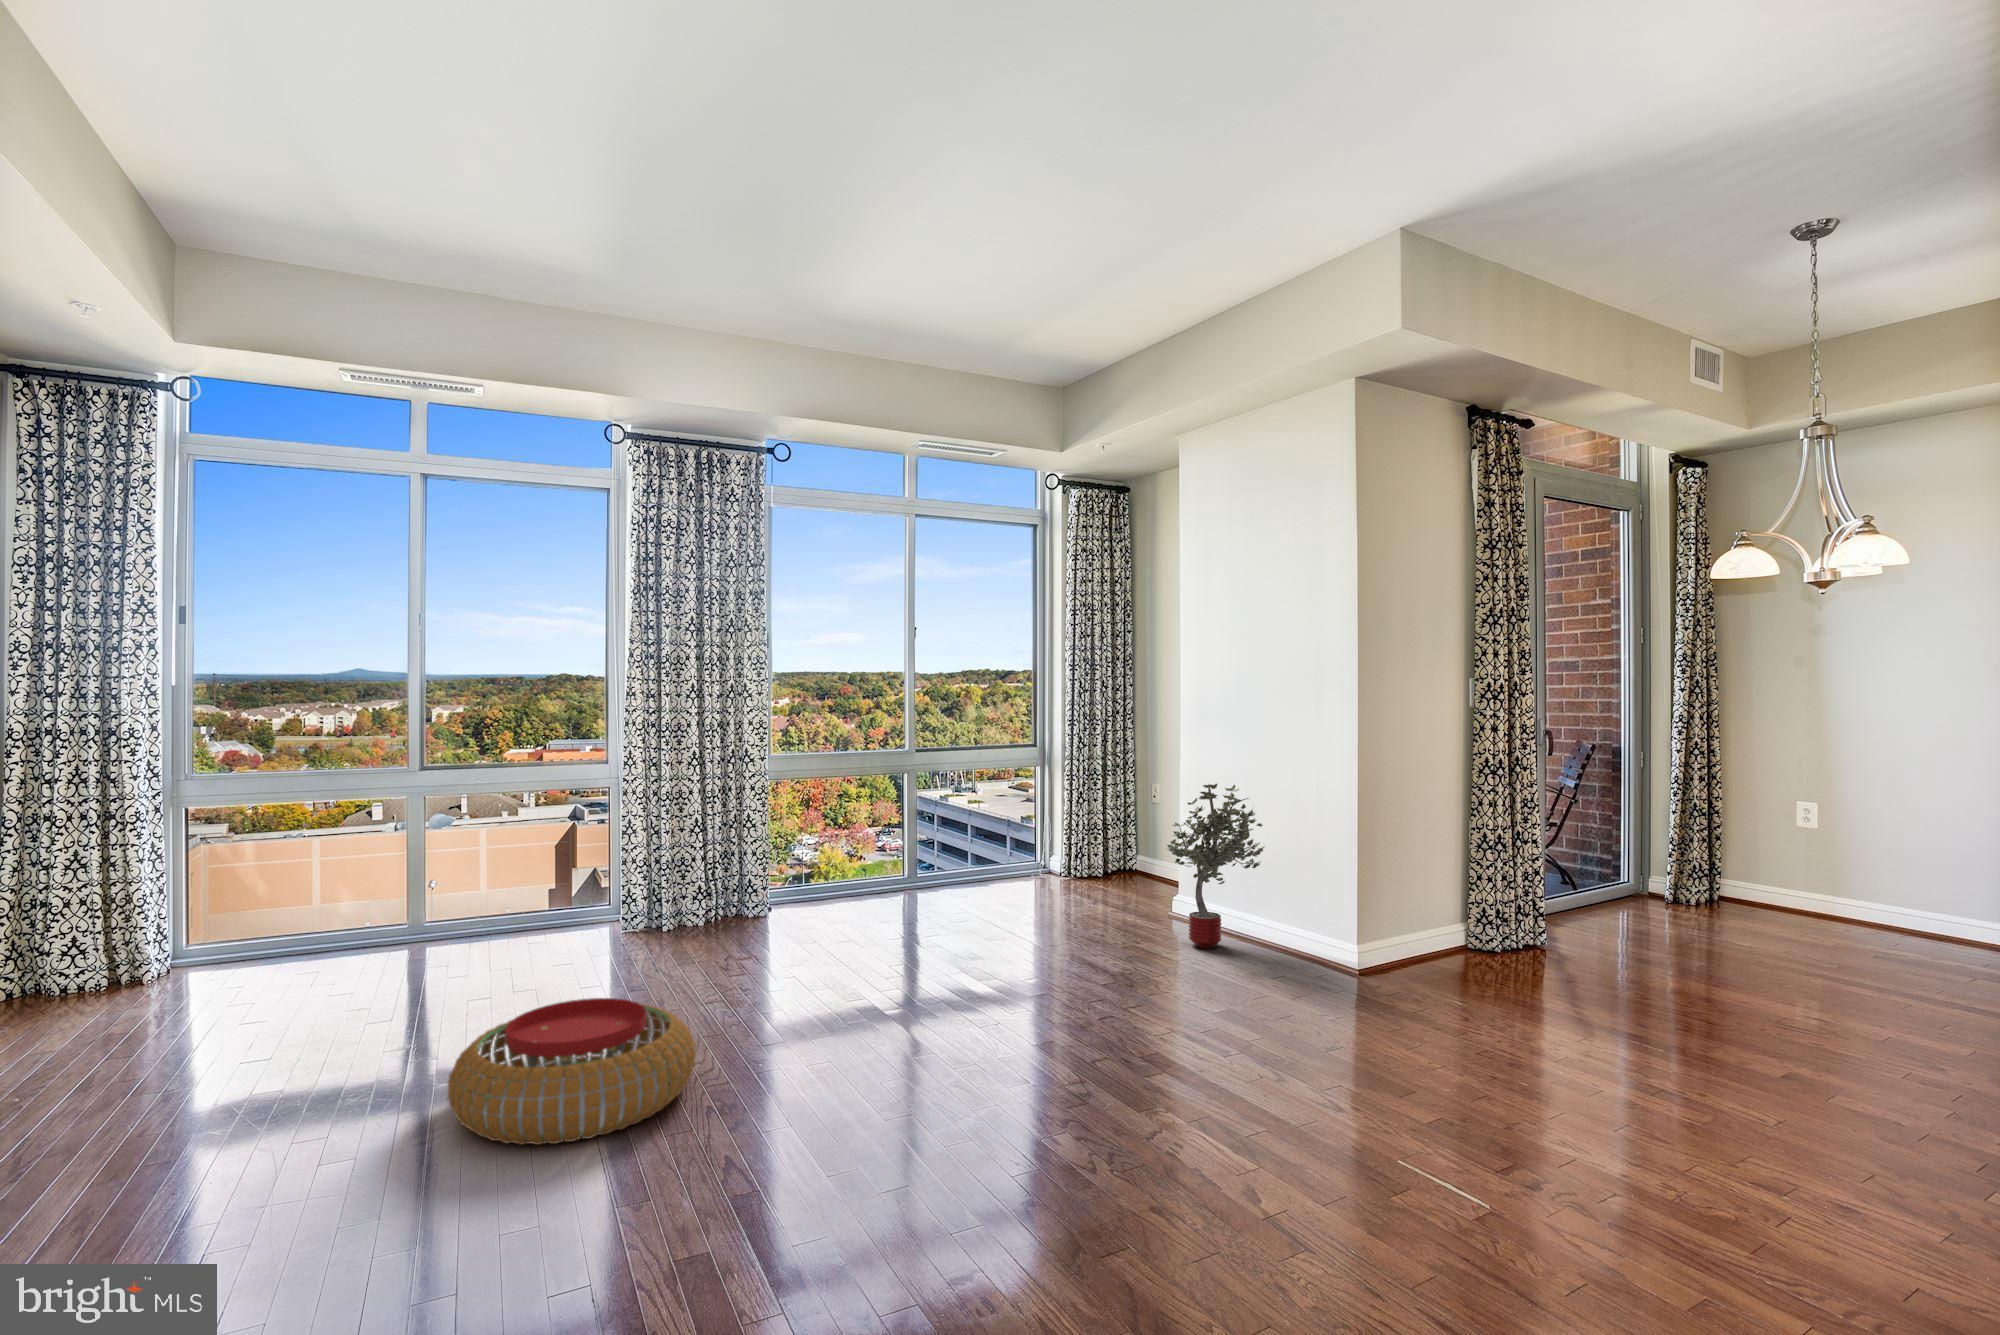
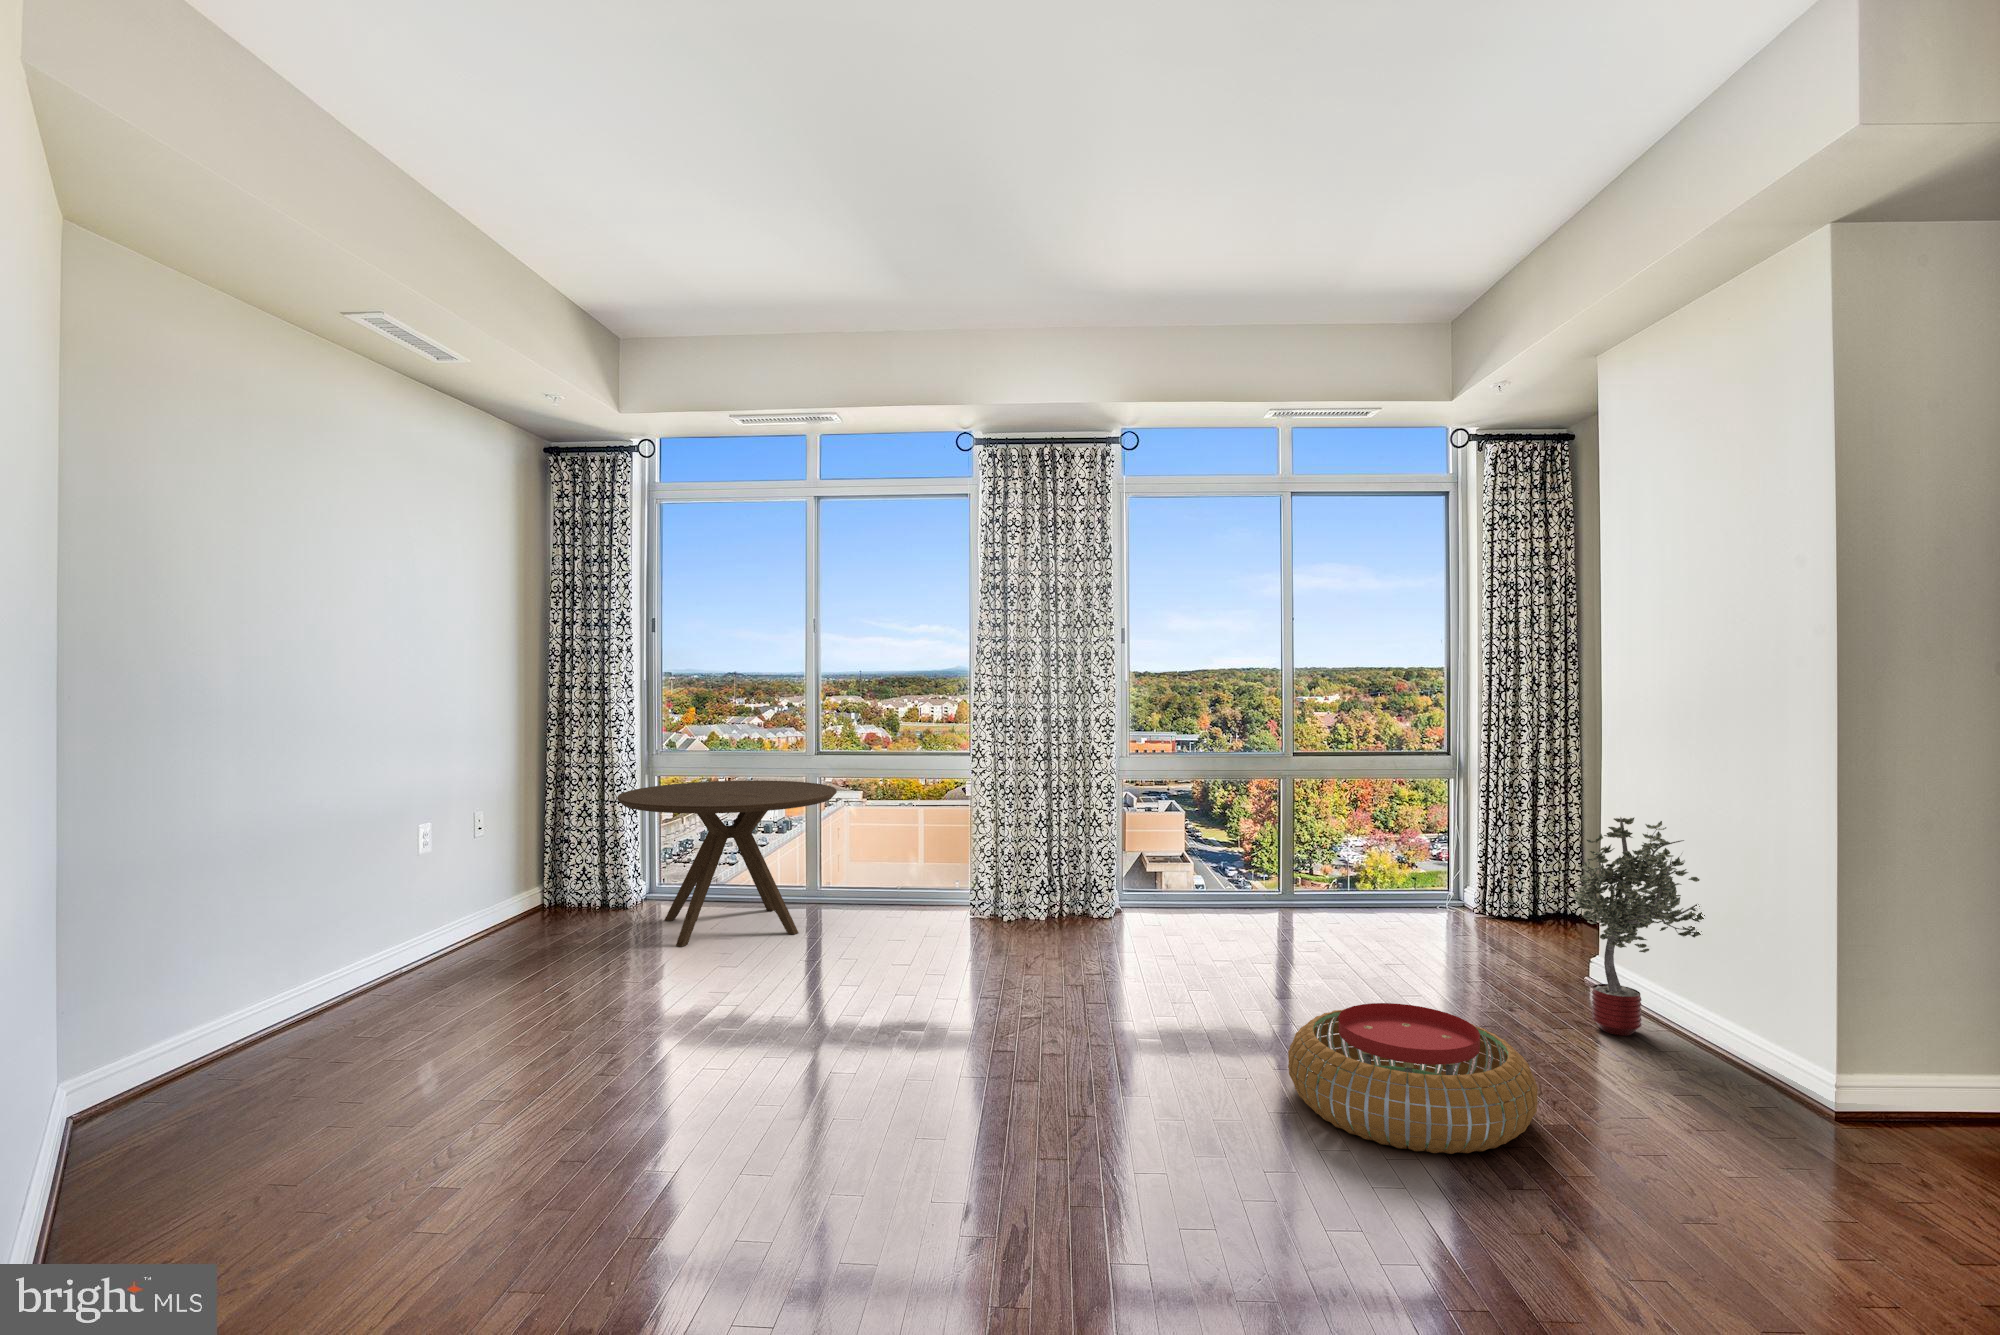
dining table: none [158,803,468,1011] -> present [617,780,837,947]
pouf: present [448,998,695,1145] -> present [1288,1003,1538,1154]

